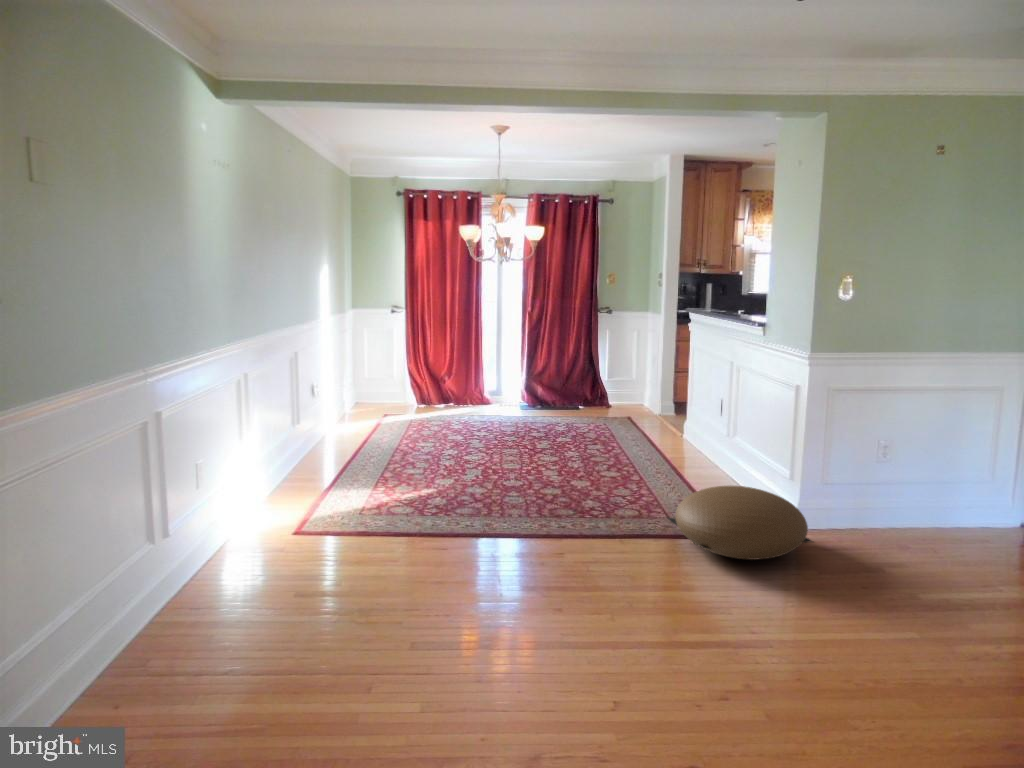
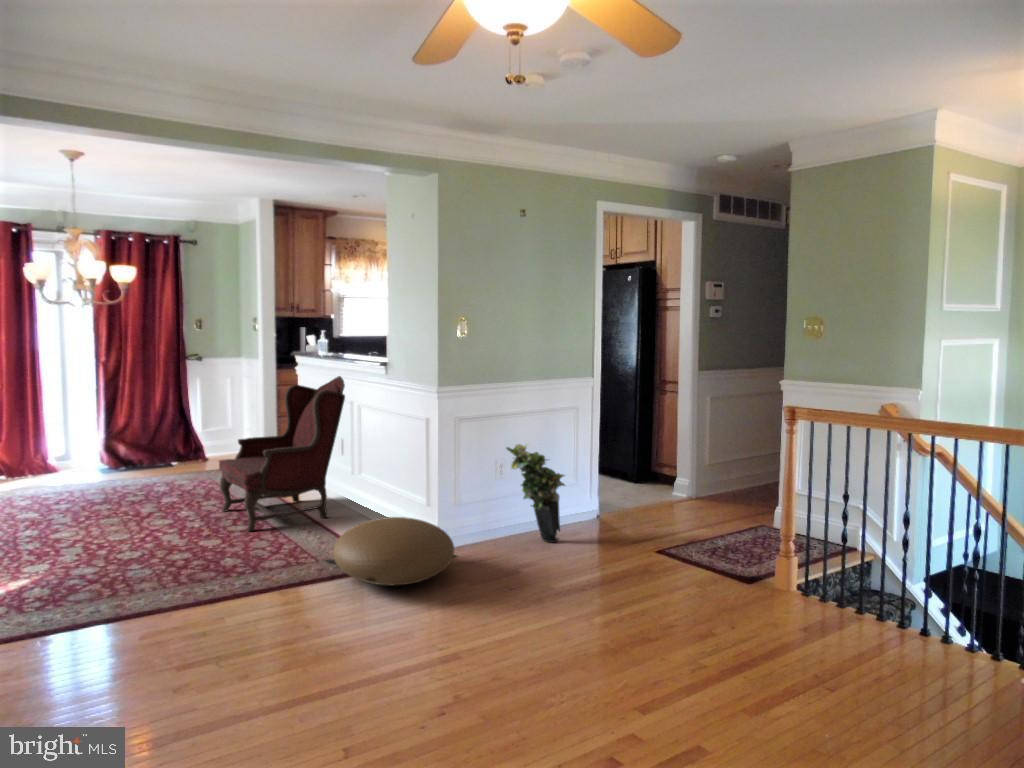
armchair: none [602,334,725,479] -> present [219,376,345,531]
potted plant: none [896,424,977,550] -> present [506,444,565,543]

